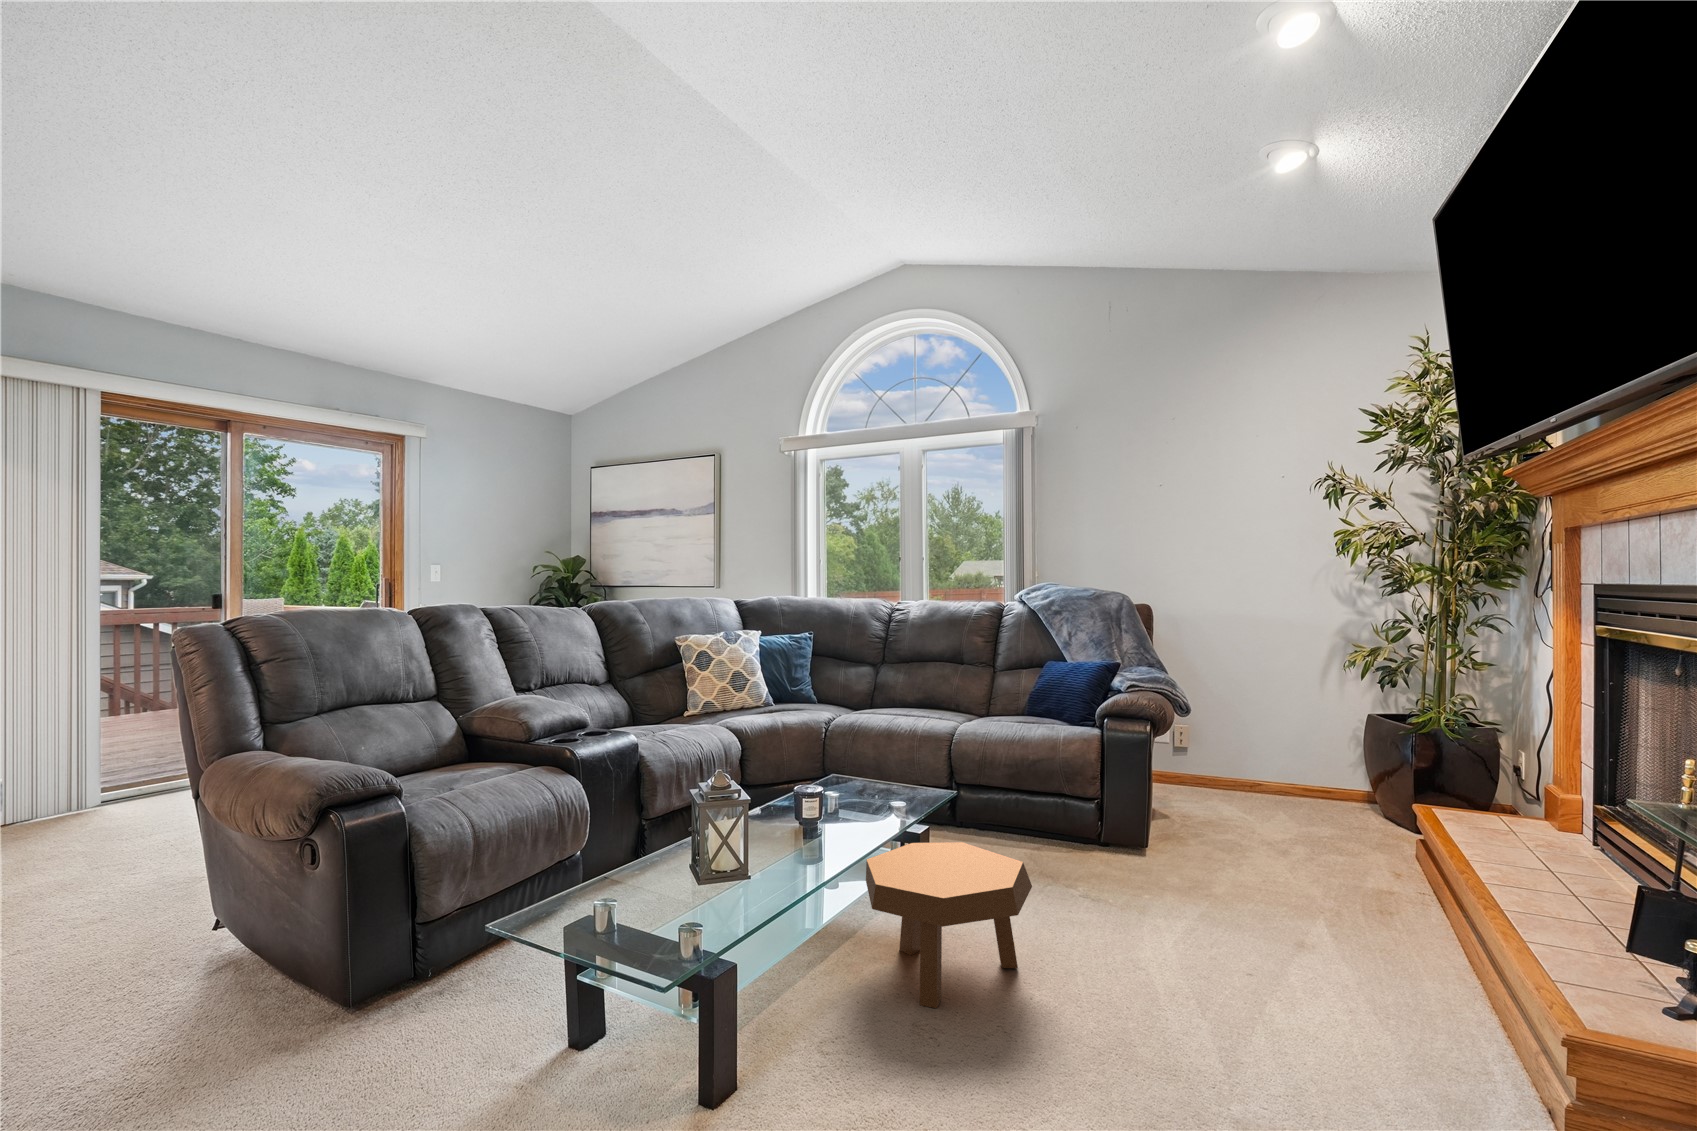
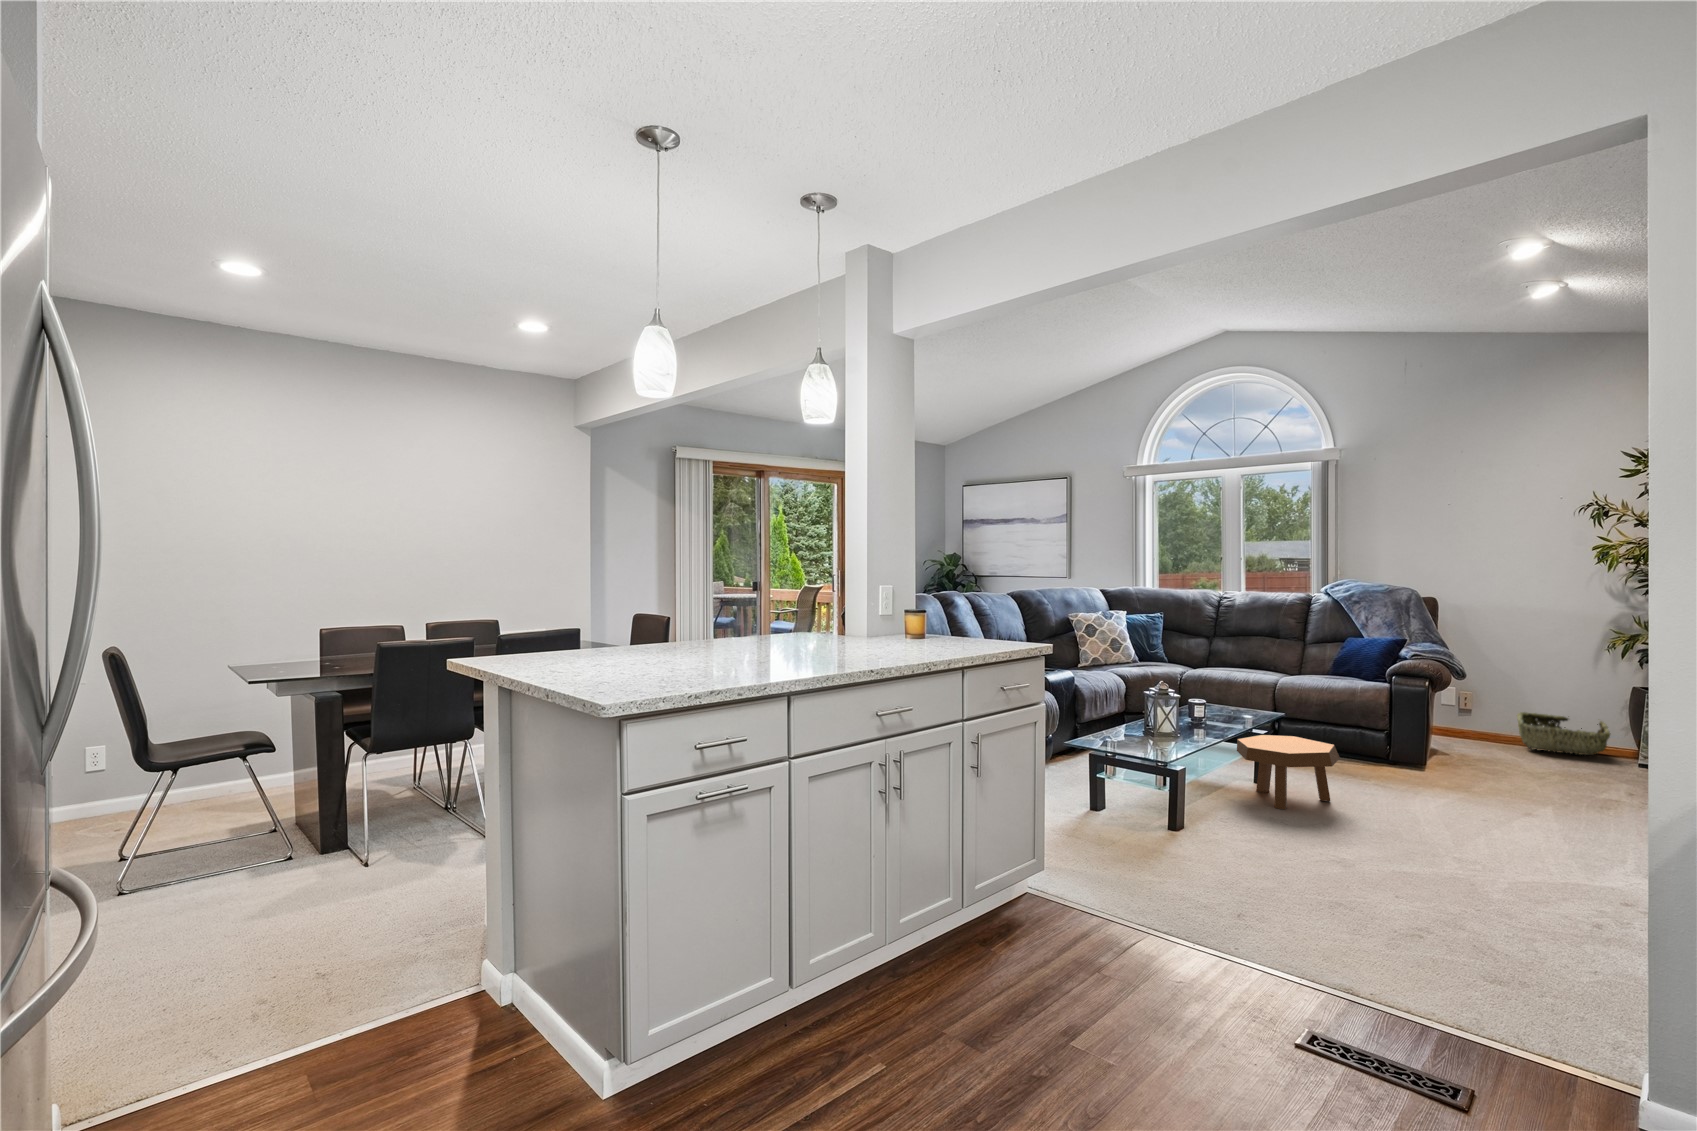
woven basket: none [1245,752,1356,809] -> present [1517,712,1610,755]

